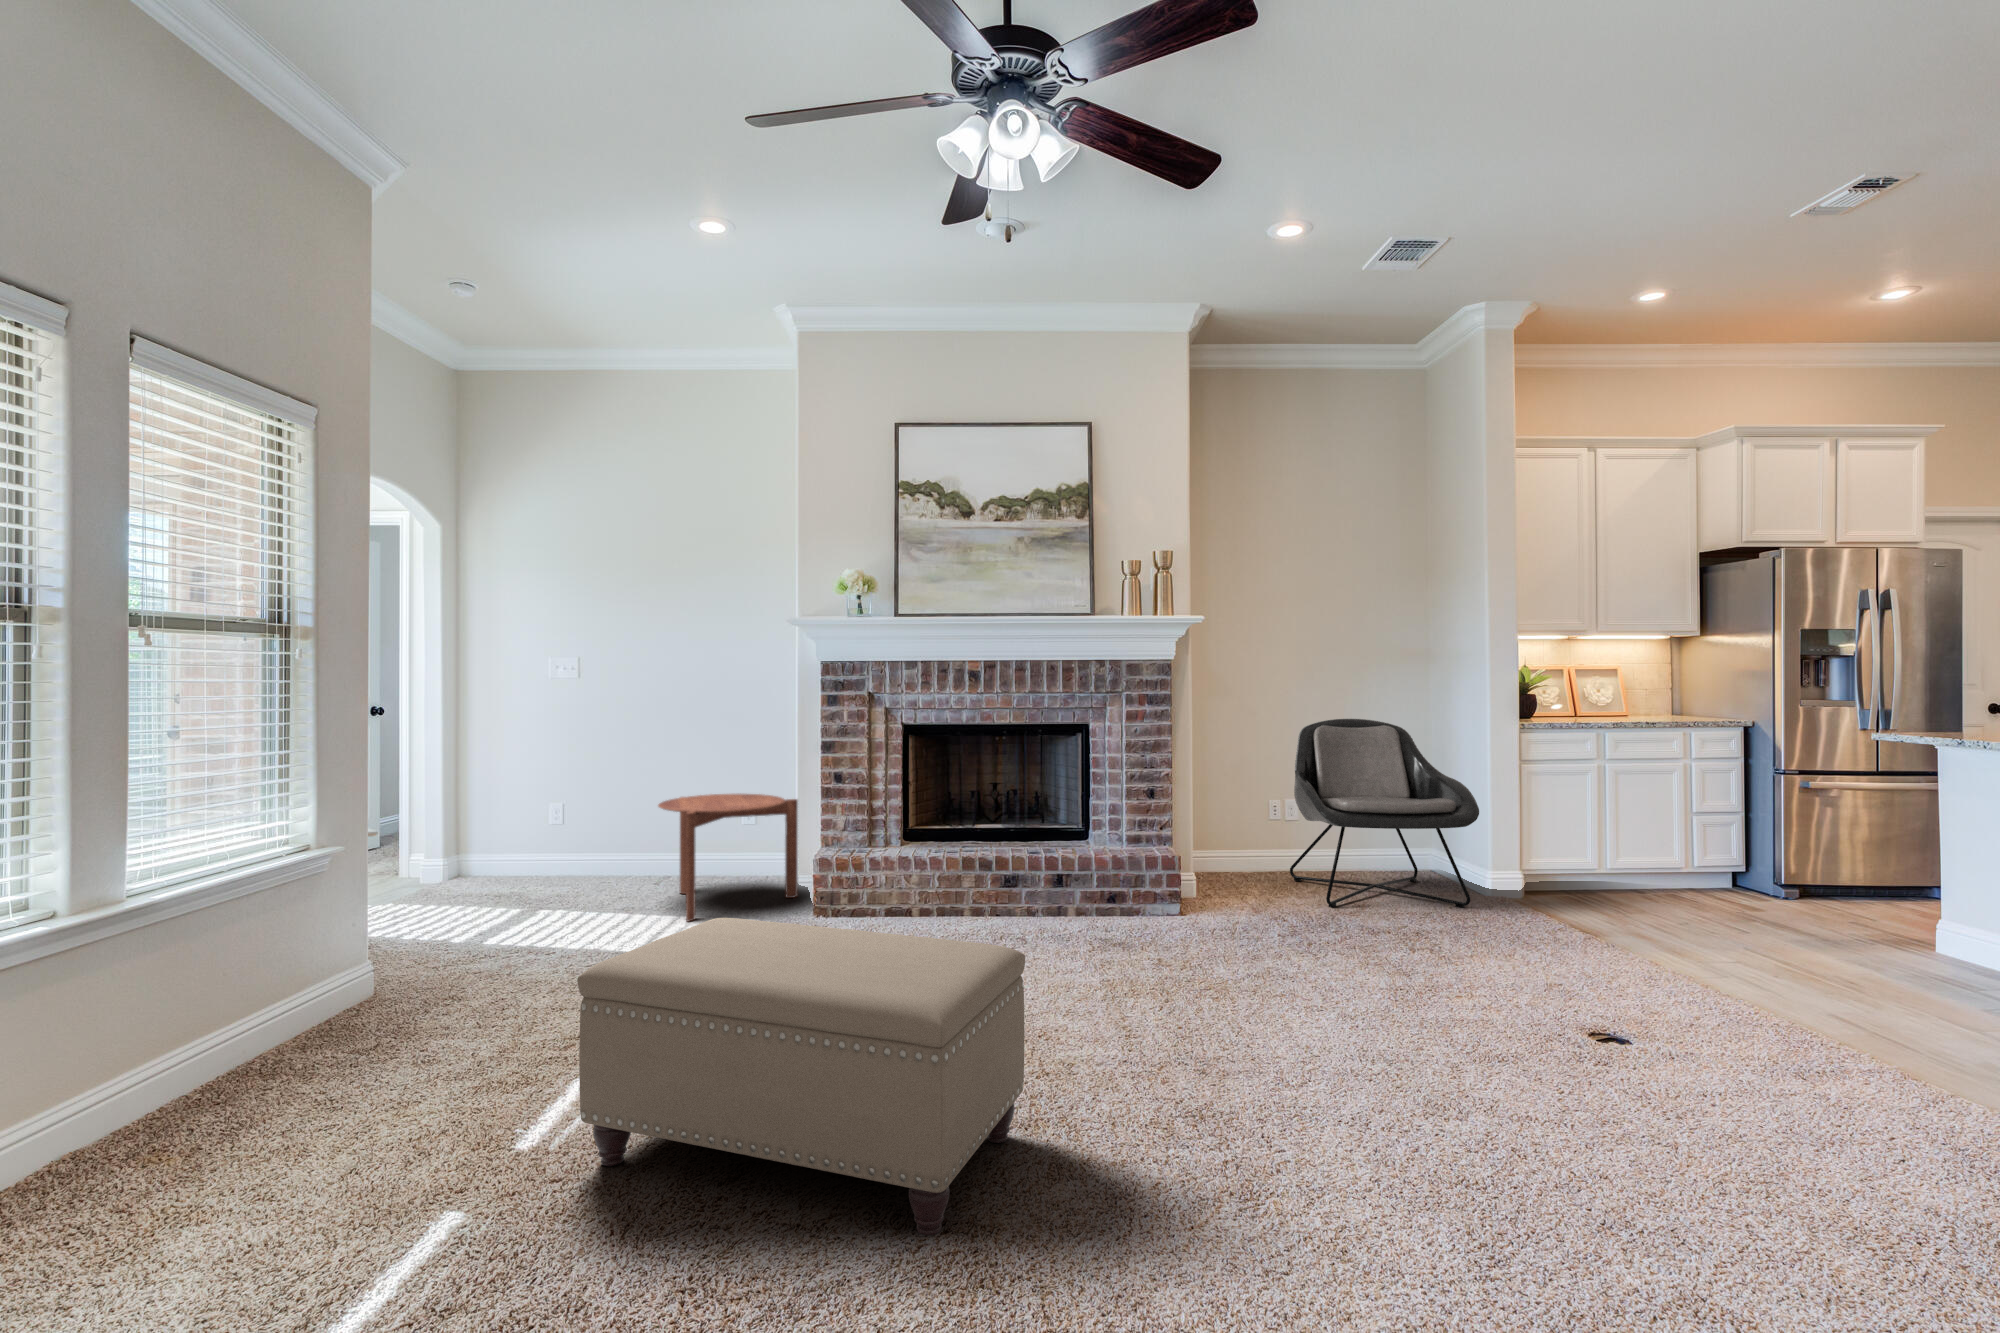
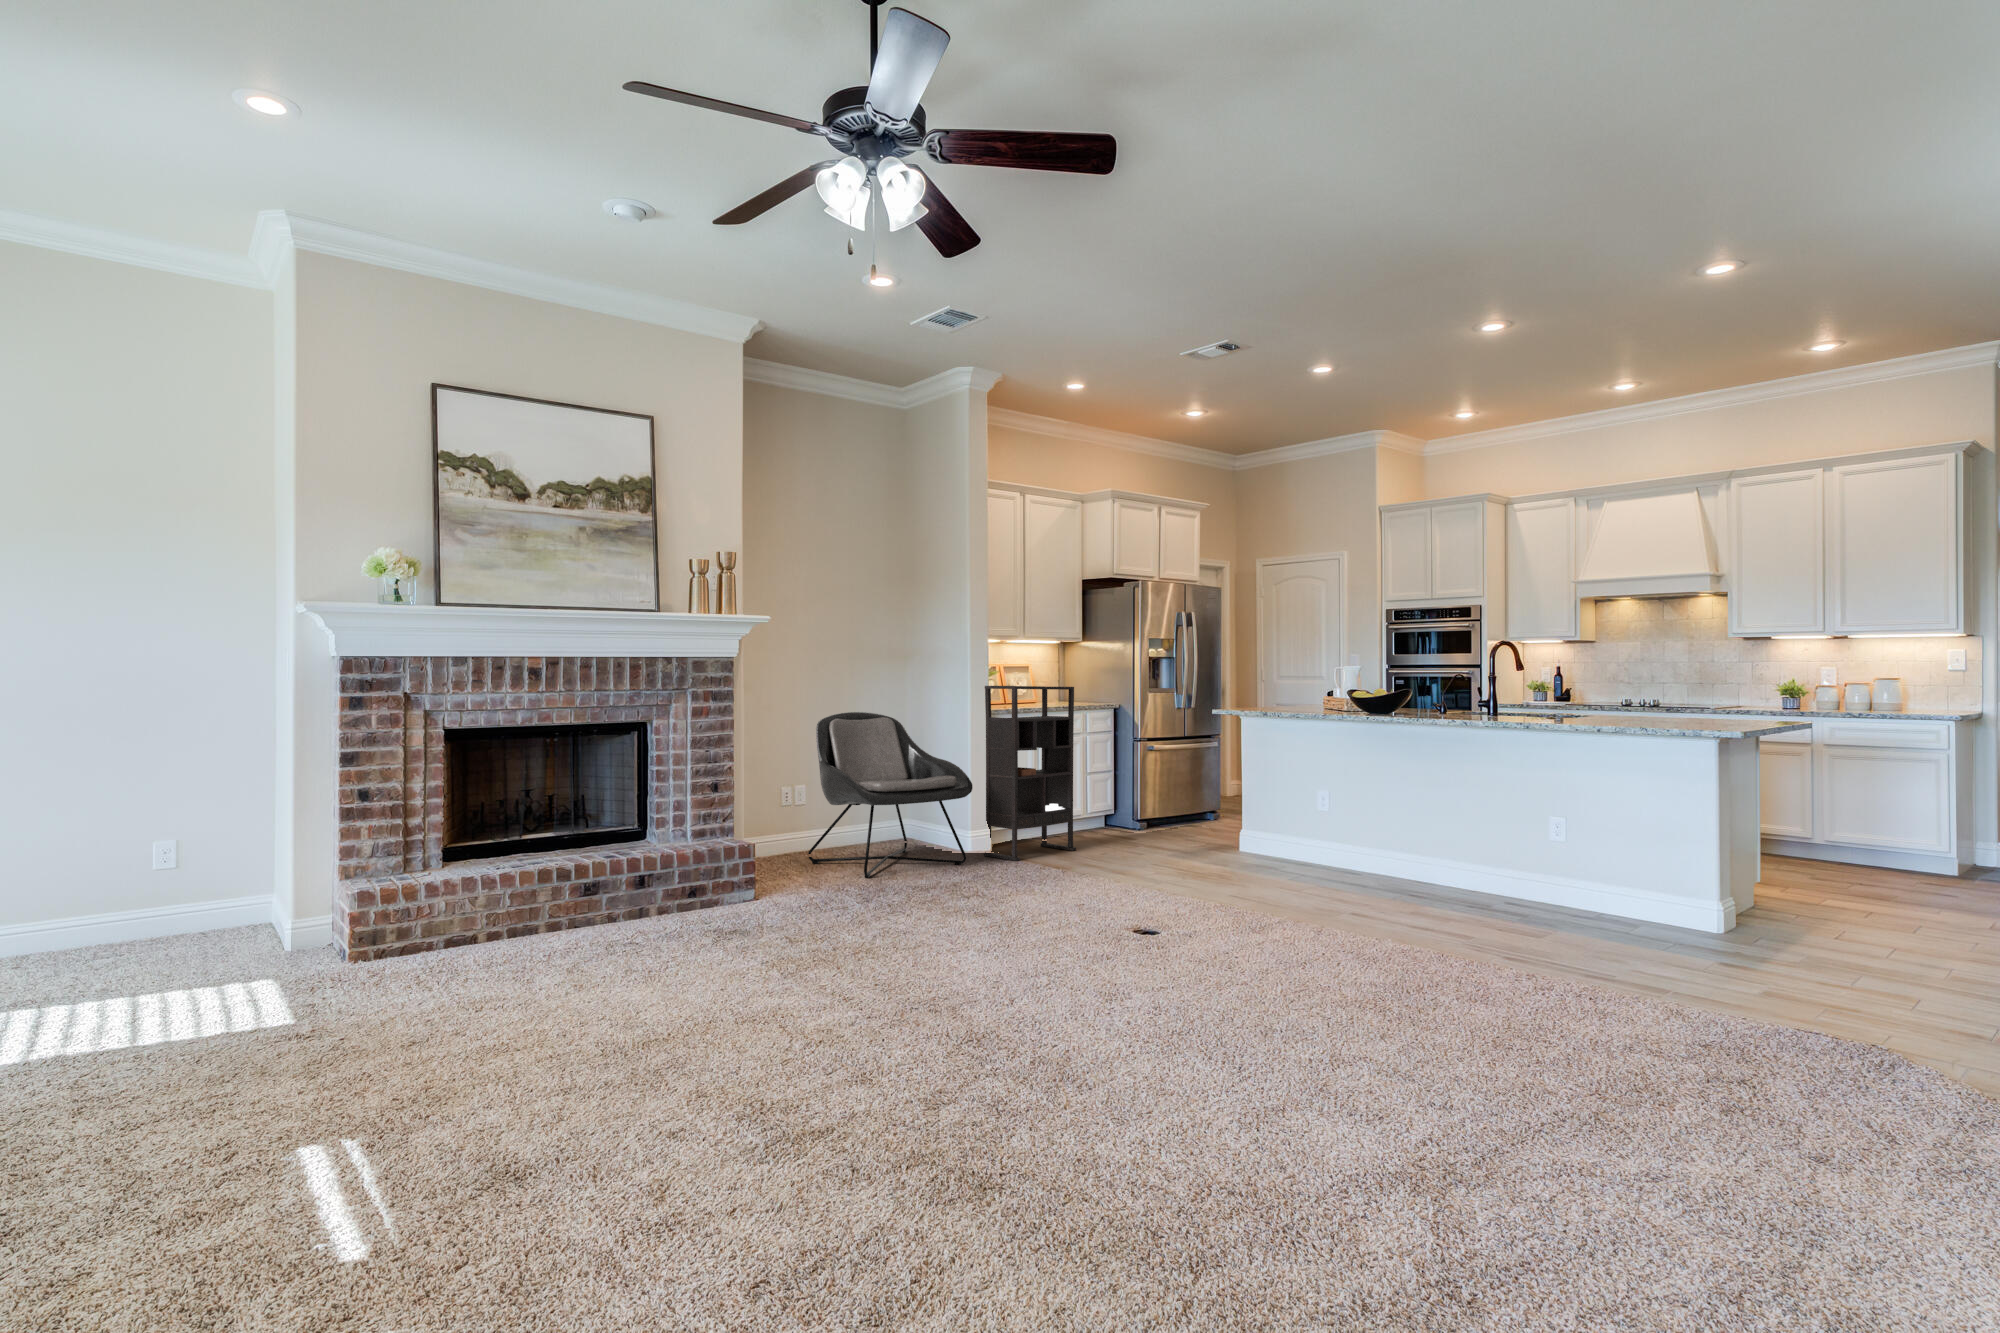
bookshelf: none [1508,692,1651,913] -> present [984,686,1076,861]
side table: present [658,794,798,921] -> none [77,827,286,996]
ottoman: present [577,918,1025,1236] -> none [484,898,889,1169]

